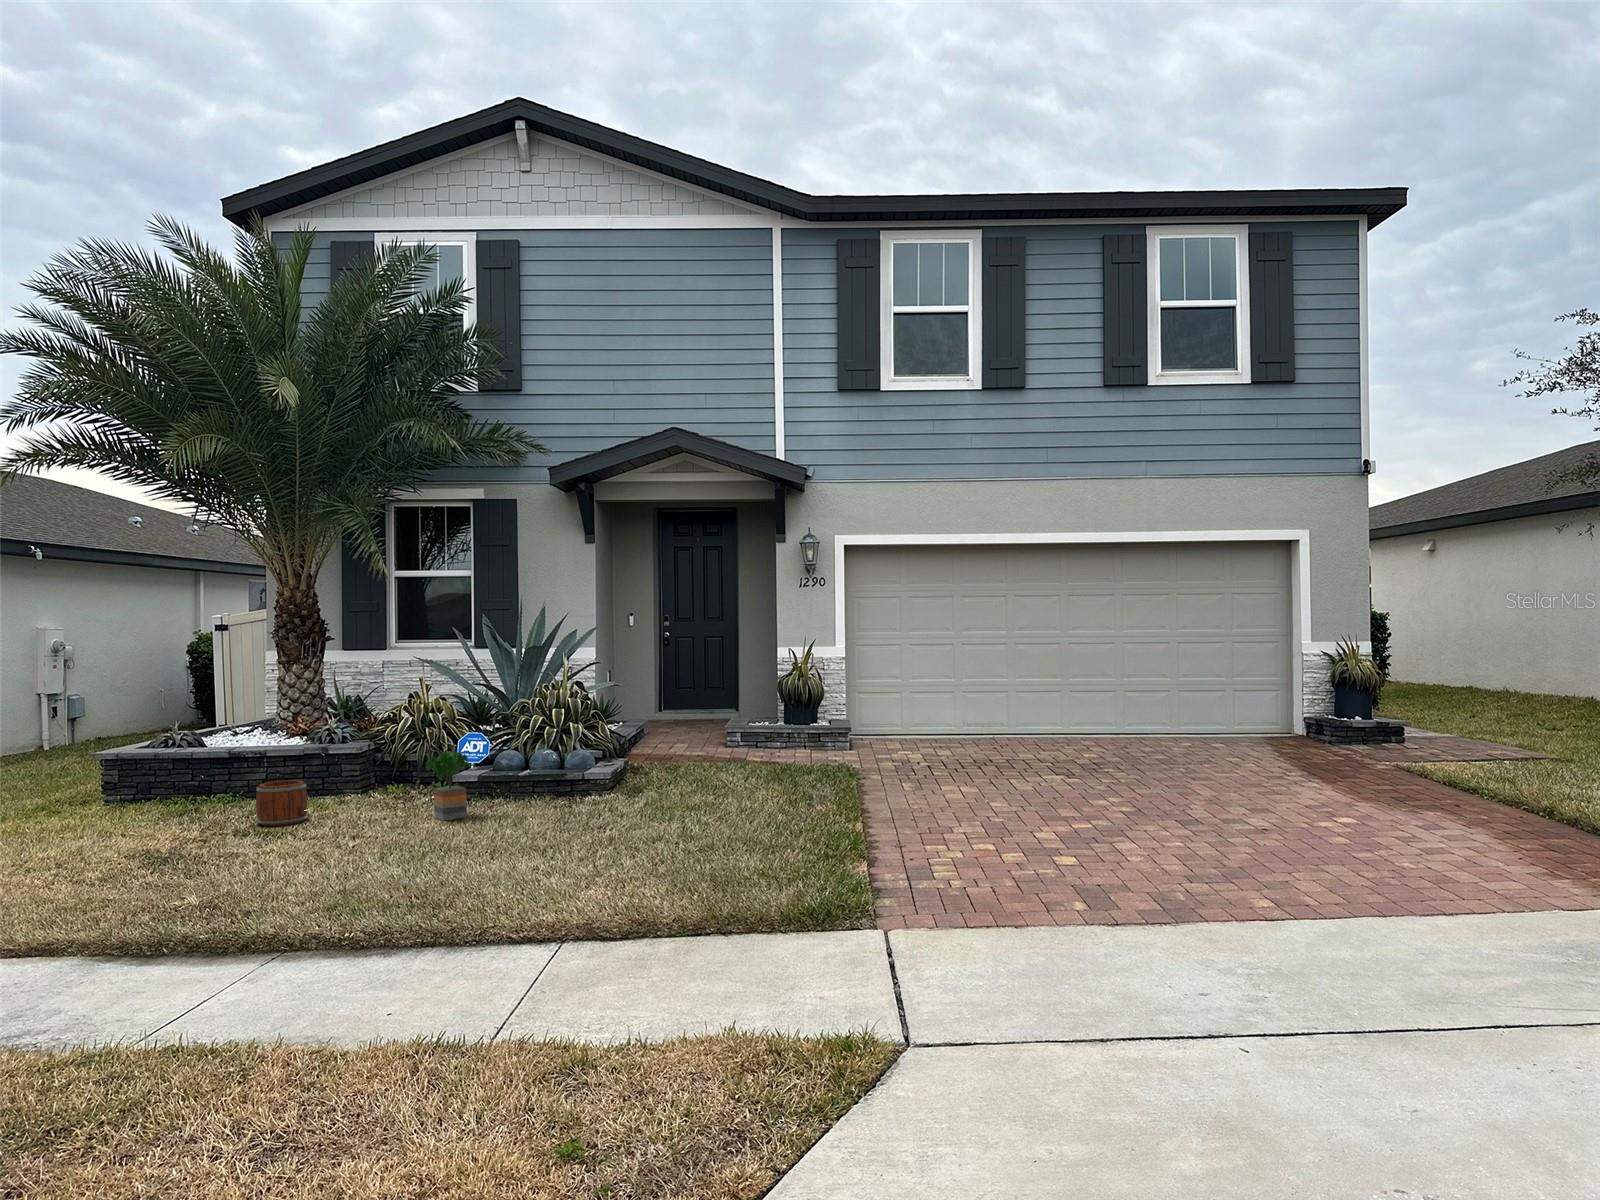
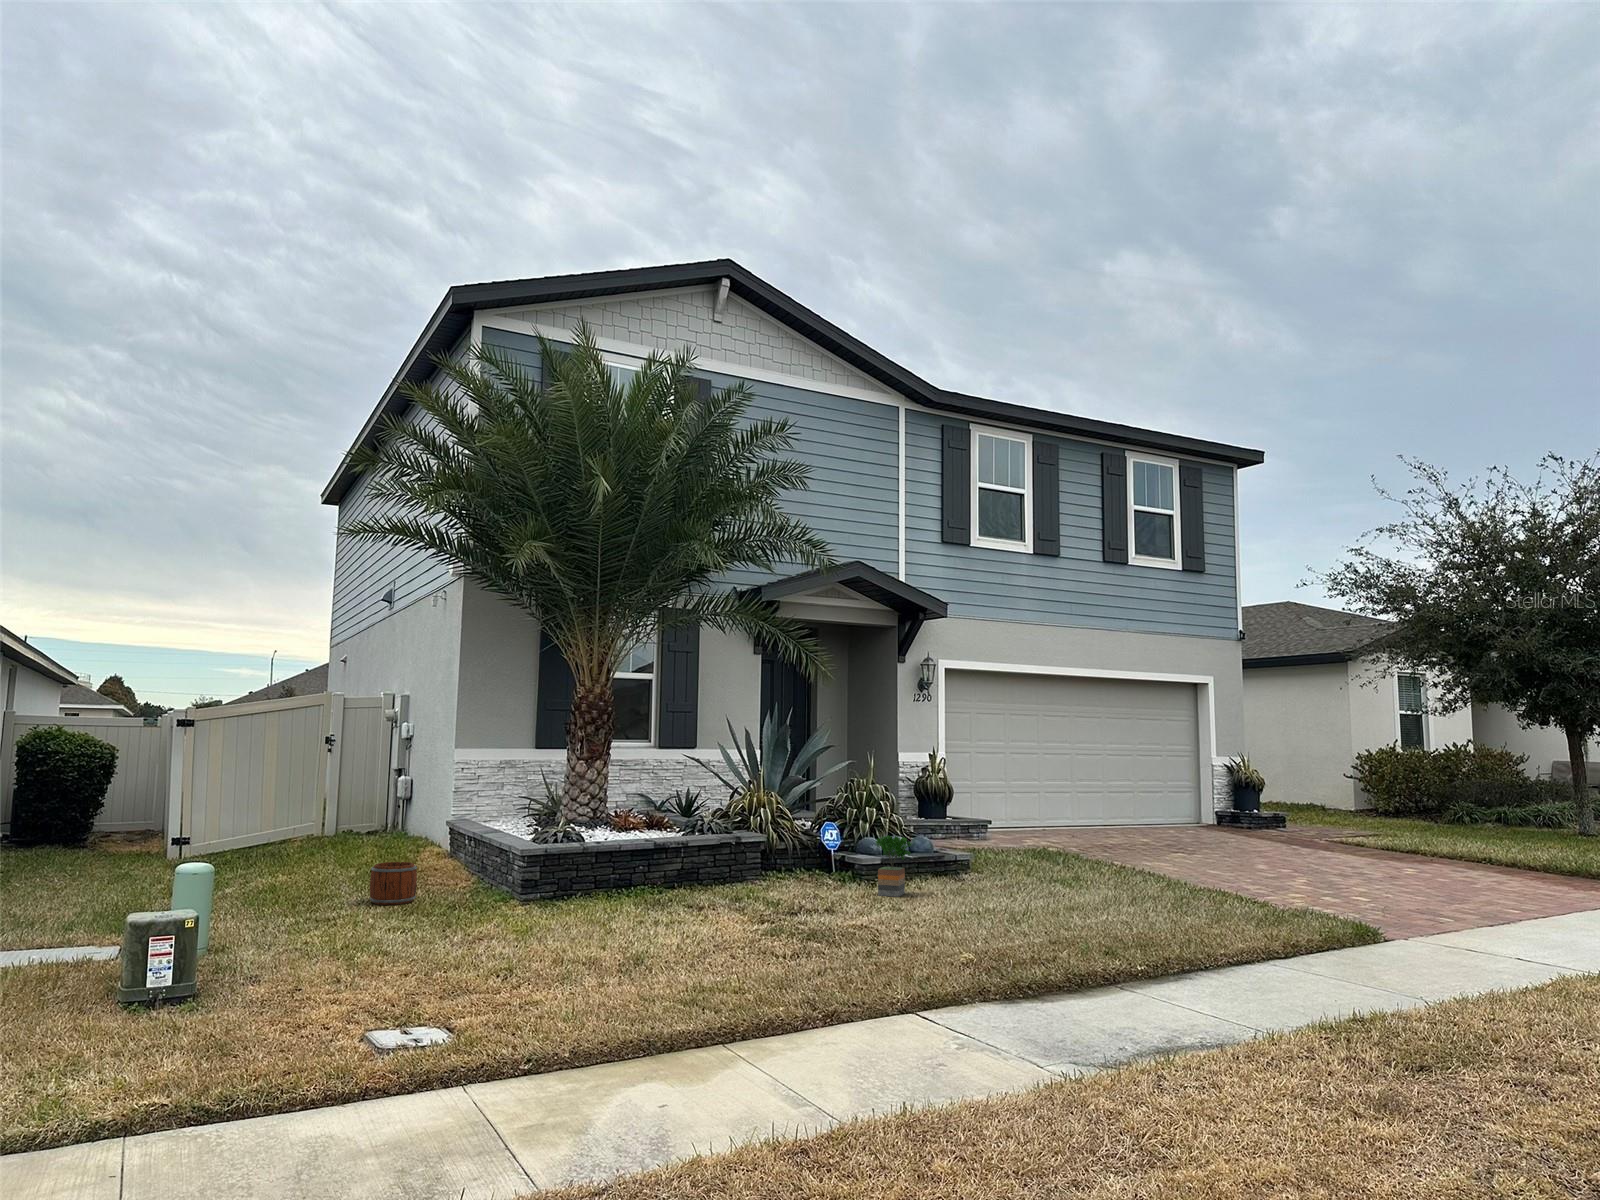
bucket: present [256,780,308,826] -> present [370,862,417,905]

